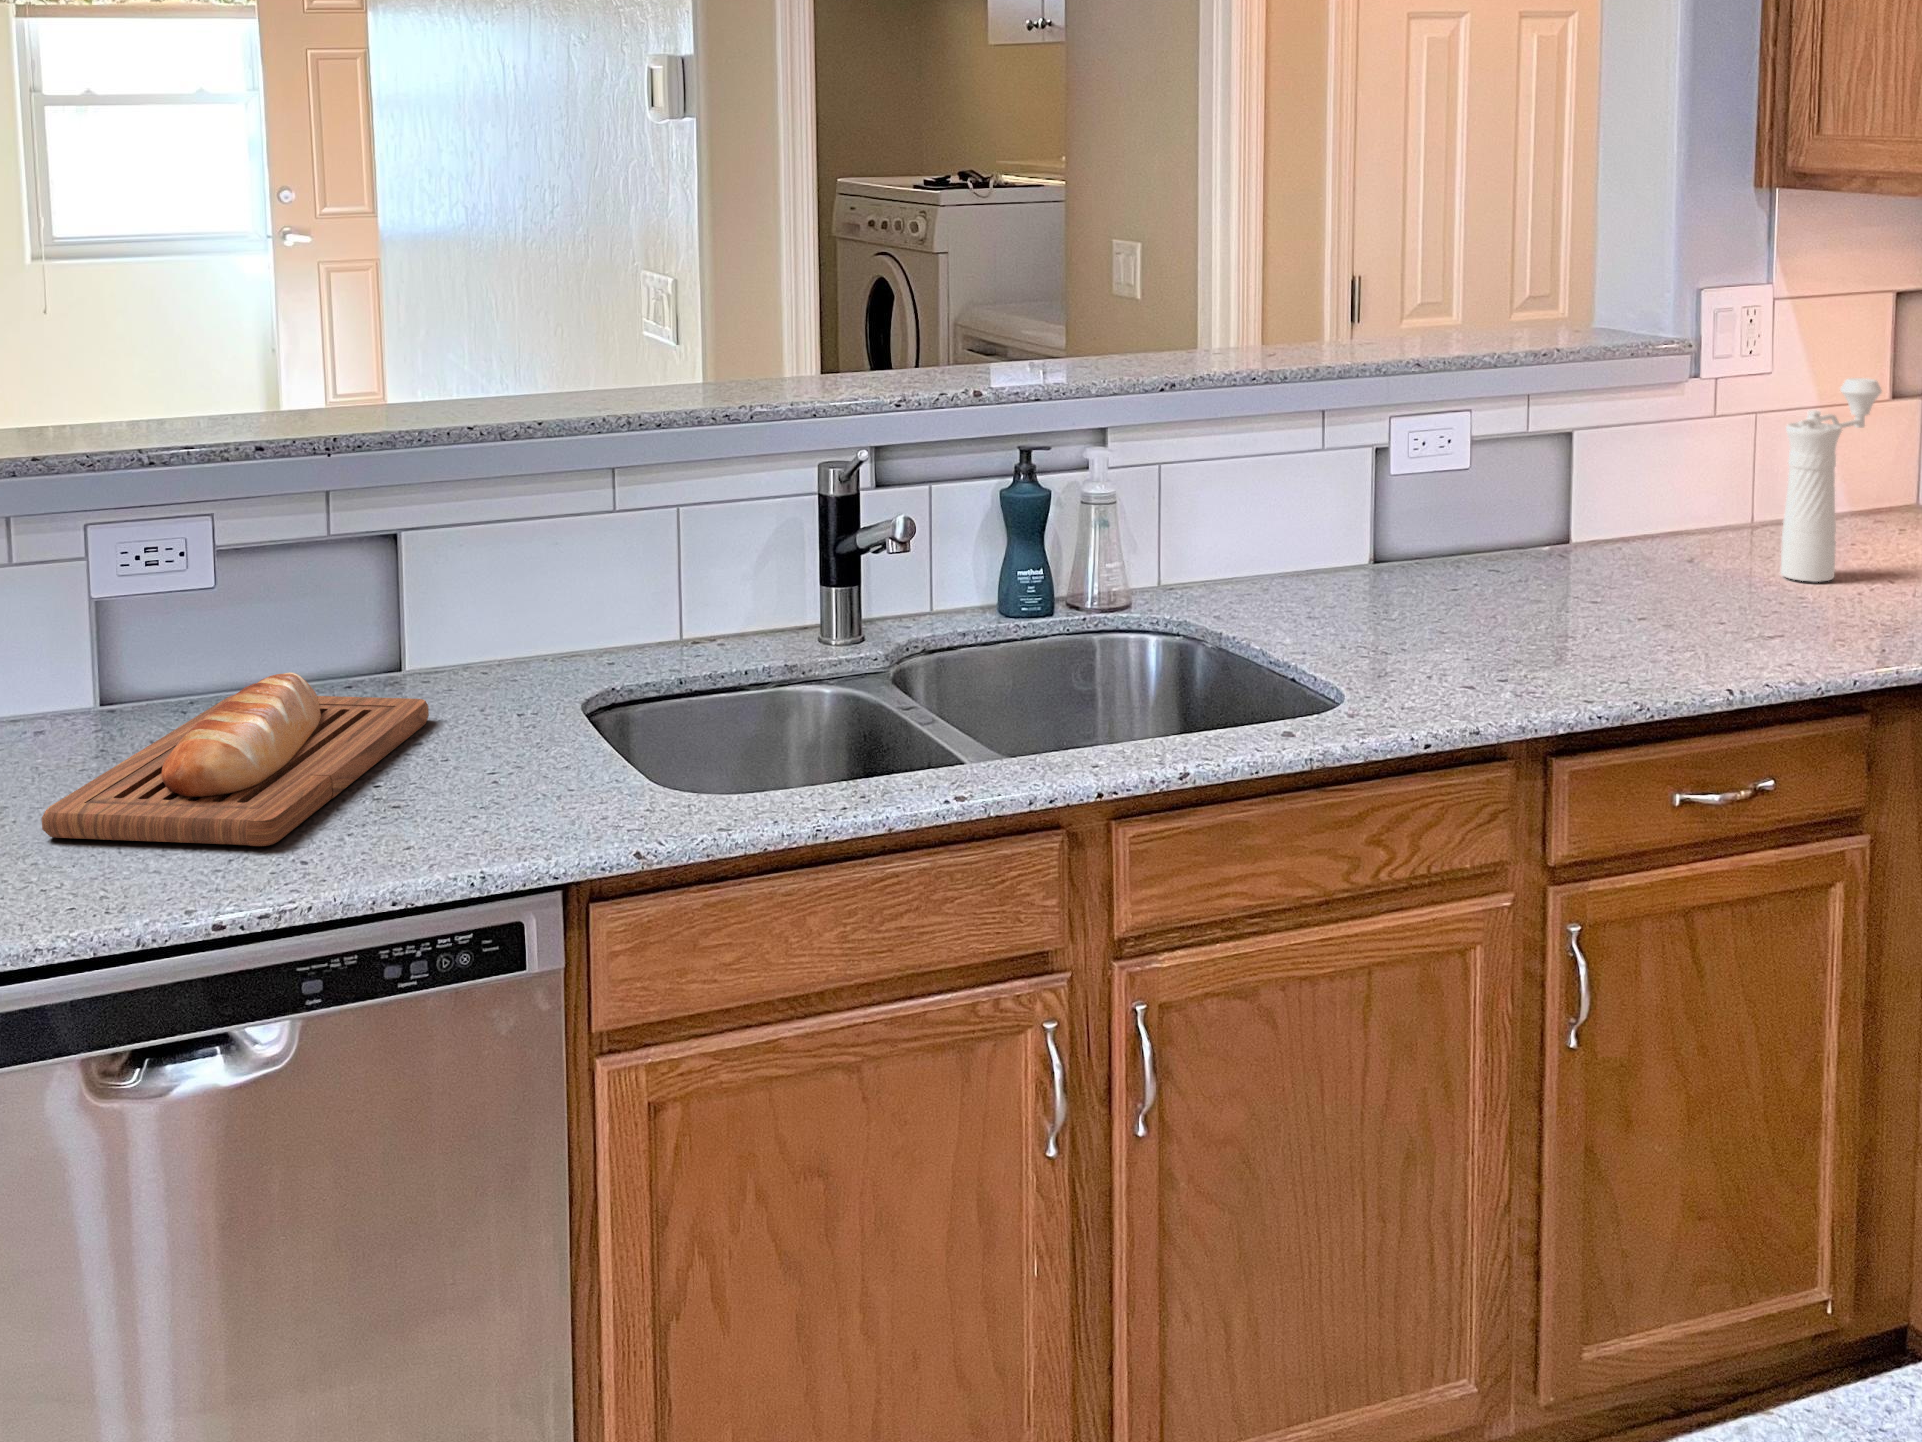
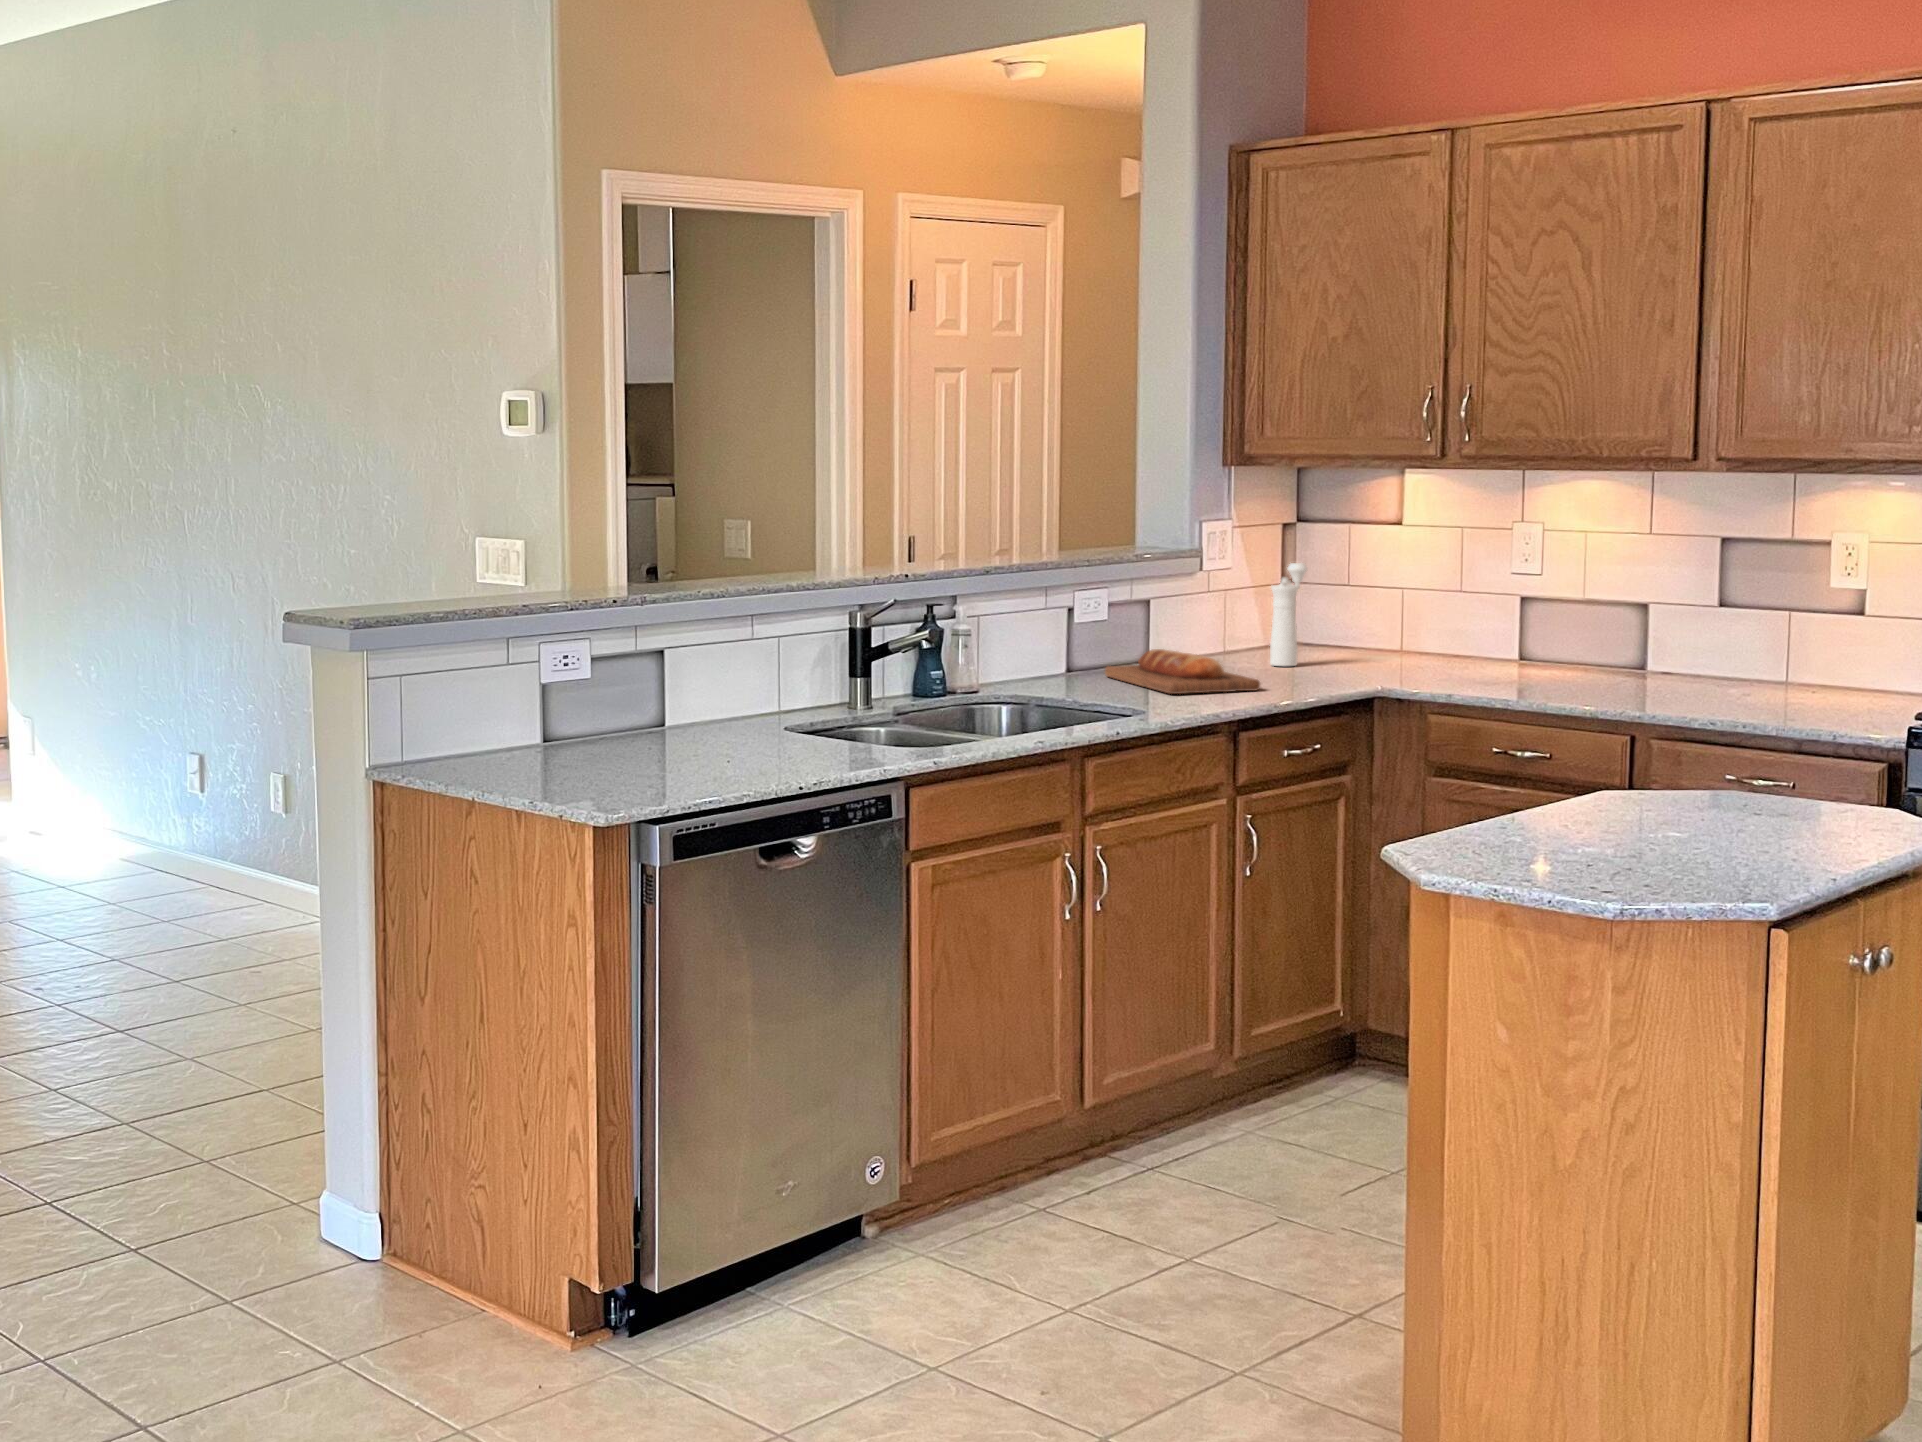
bread loaf: present [42,672,429,846] -> present [1105,649,1260,694]

